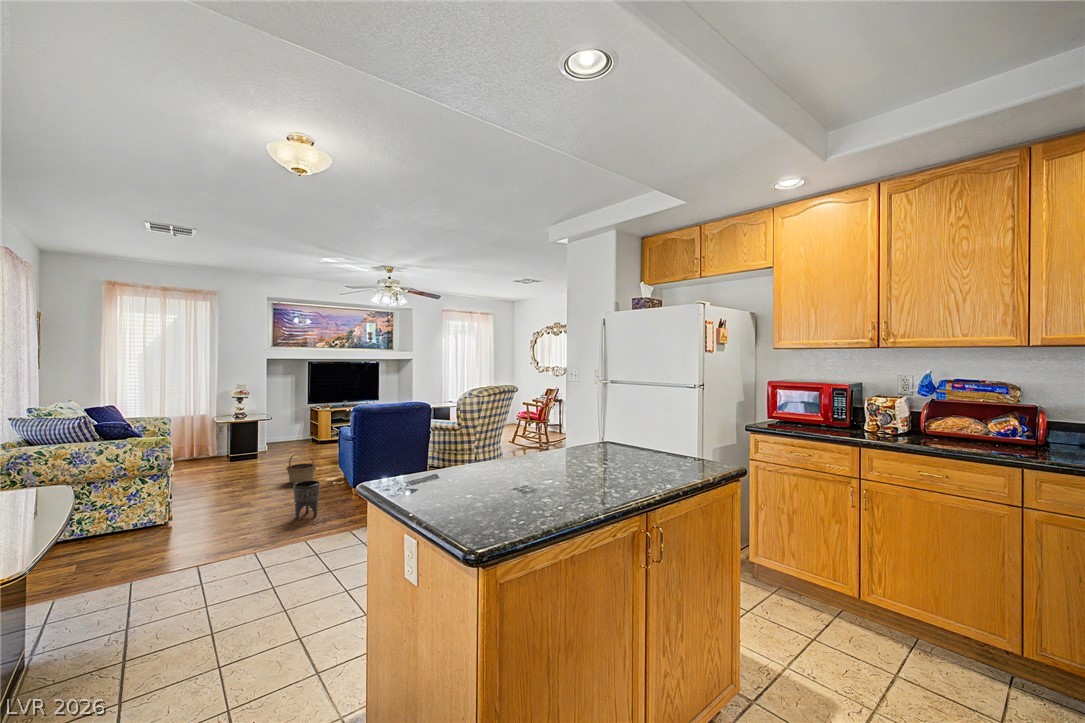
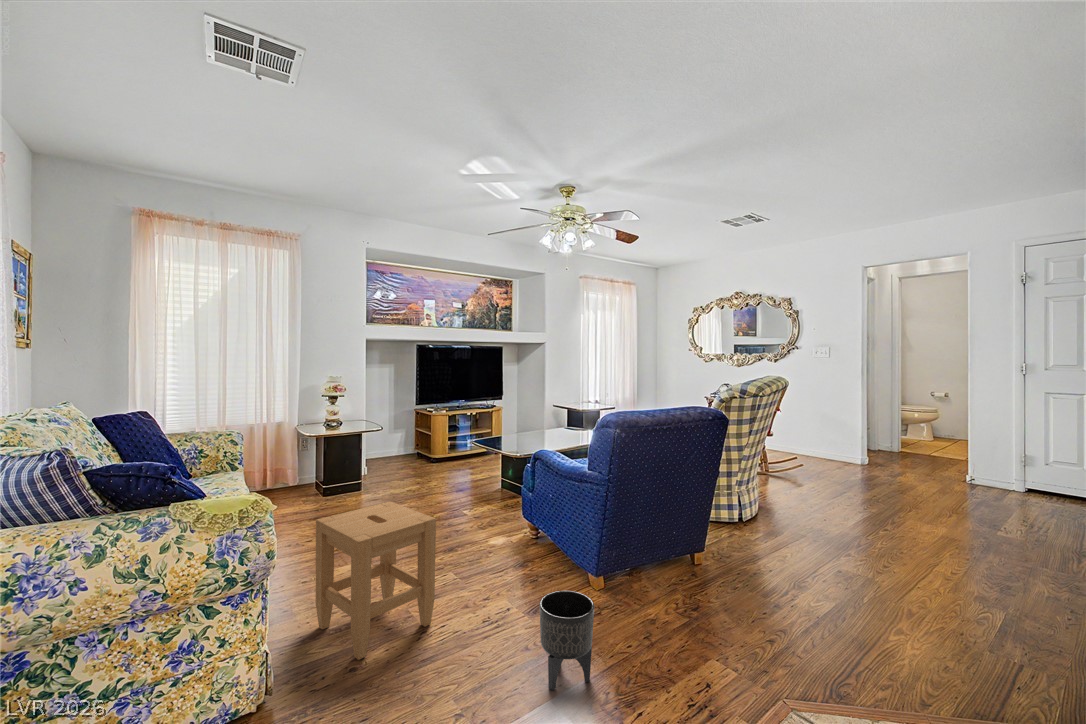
stool: none [200,449,260,513] -> present [316,501,436,660]
basket: present [286,453,316,484] -> none [444,499,493,559]

